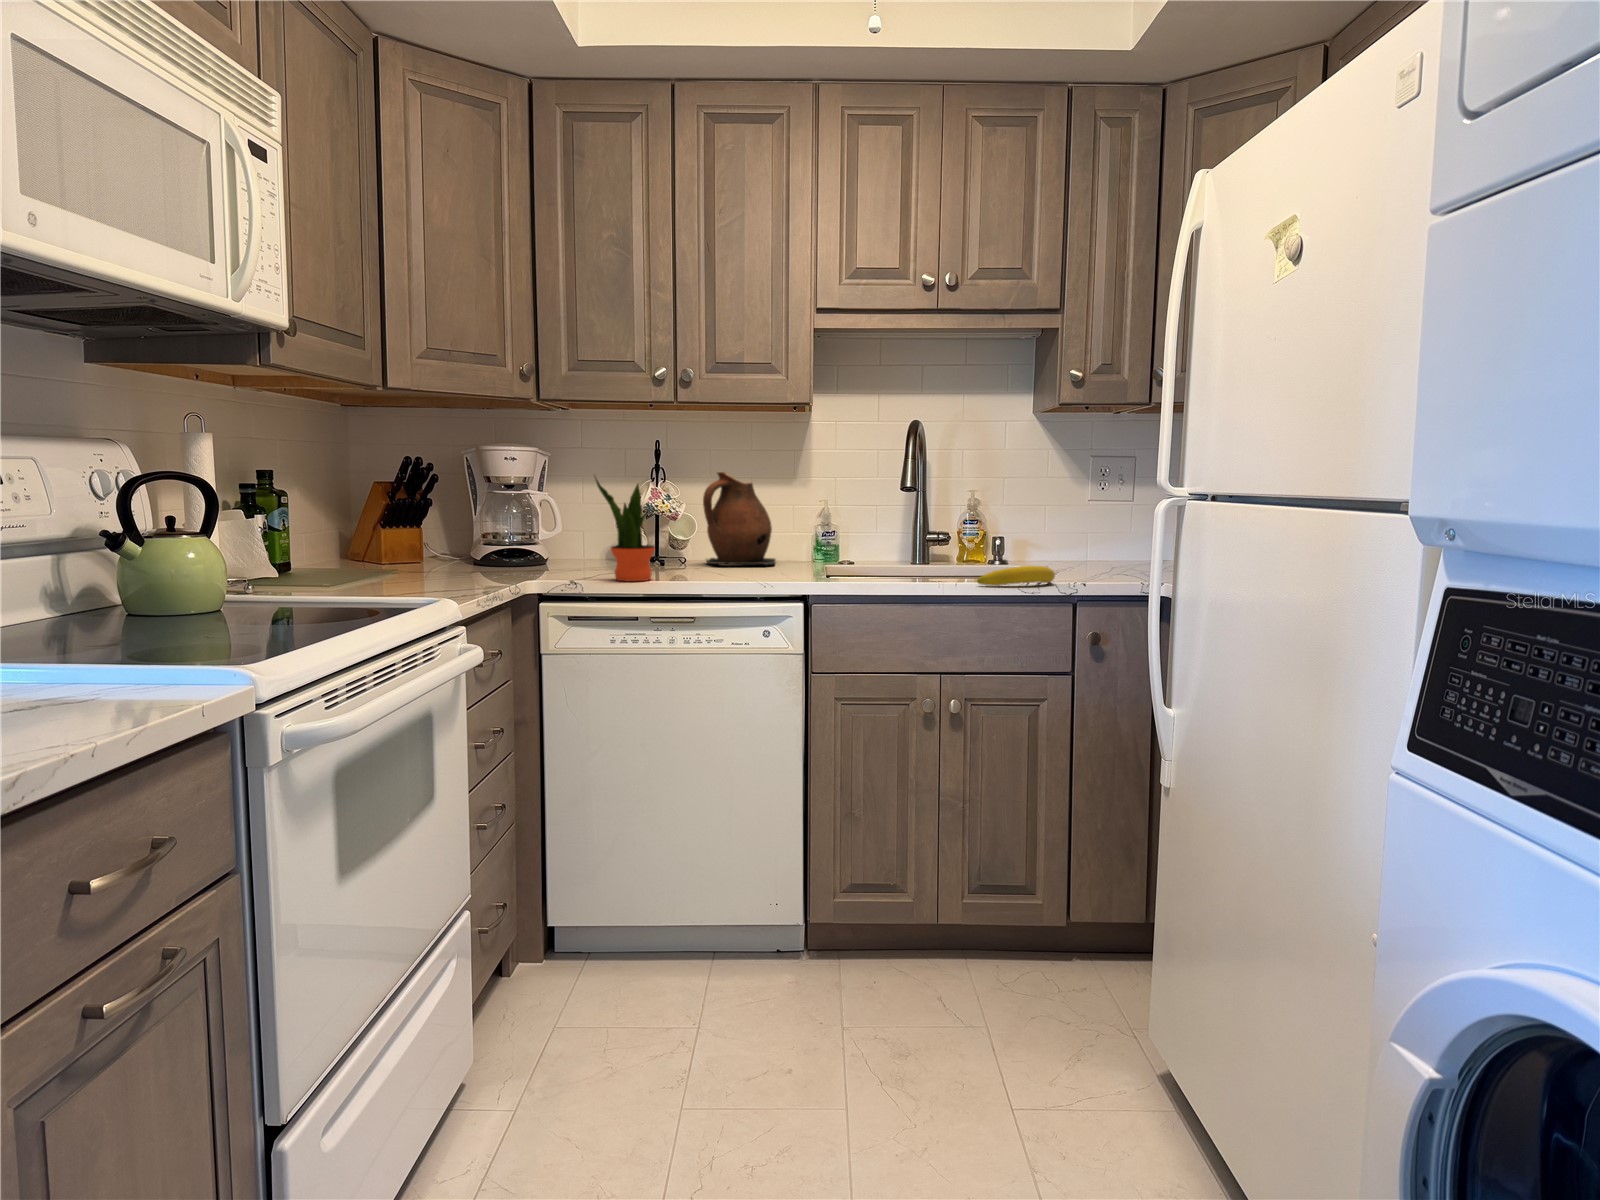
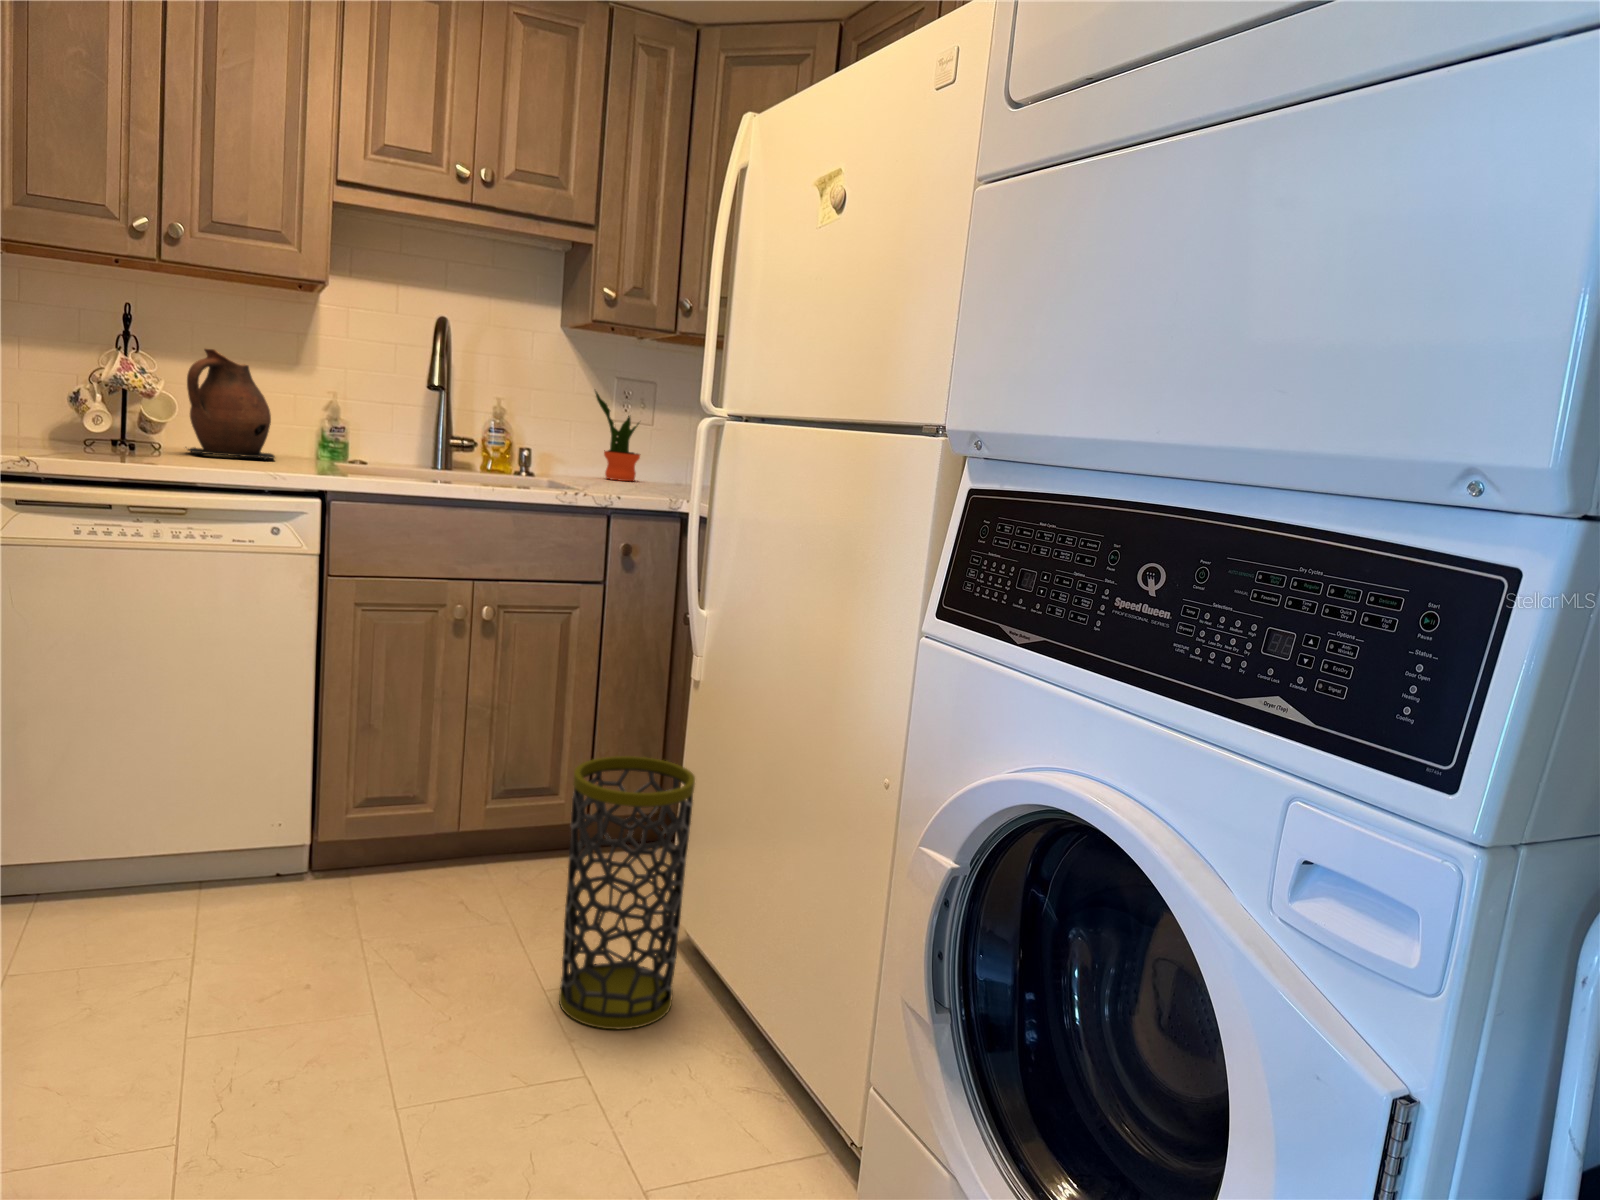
potted plant: present [595,478,655,581] -> present [595,391,640,481]
fruit: present [977,566,1055,586] -> none [514,475,590,493]
trash can: none [1021,865,1159,1166] -> present [559,756,695,1029]

